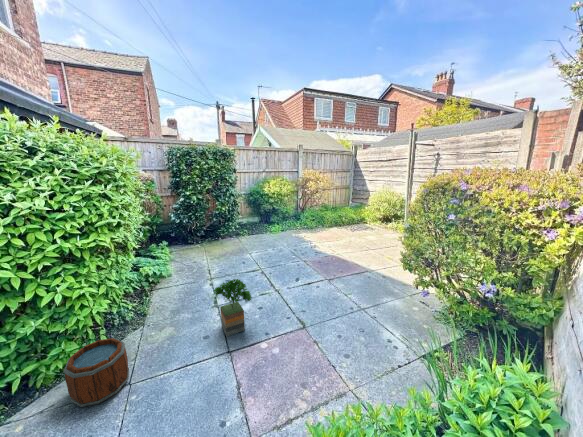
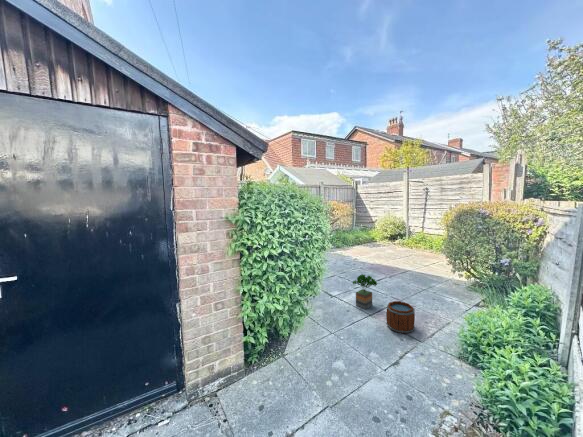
bucket: present [64,338,129,407] -> present [386,301,415,333]

